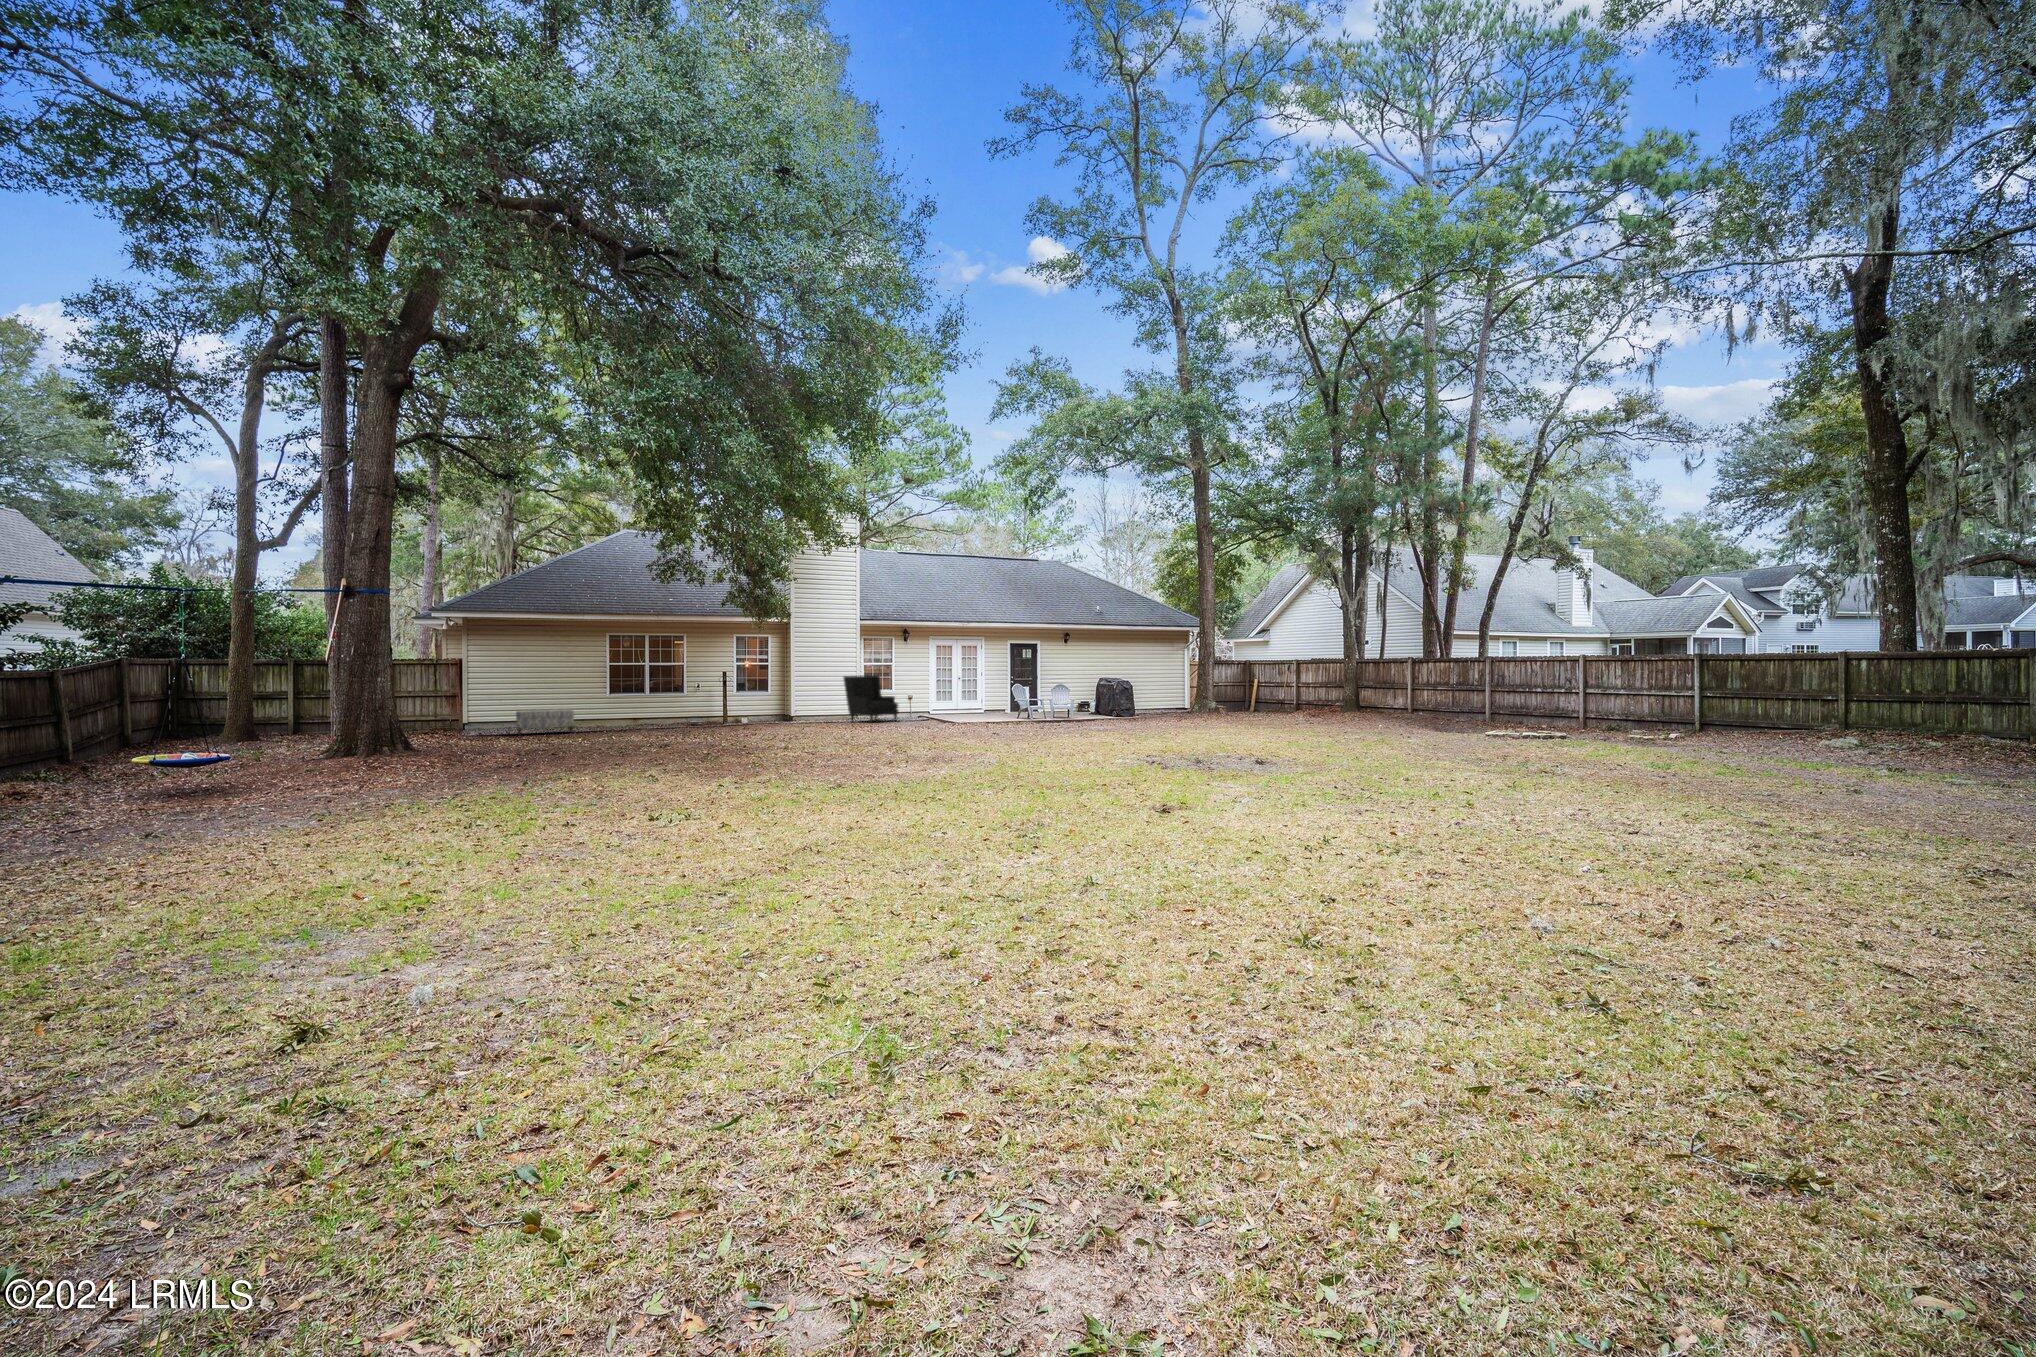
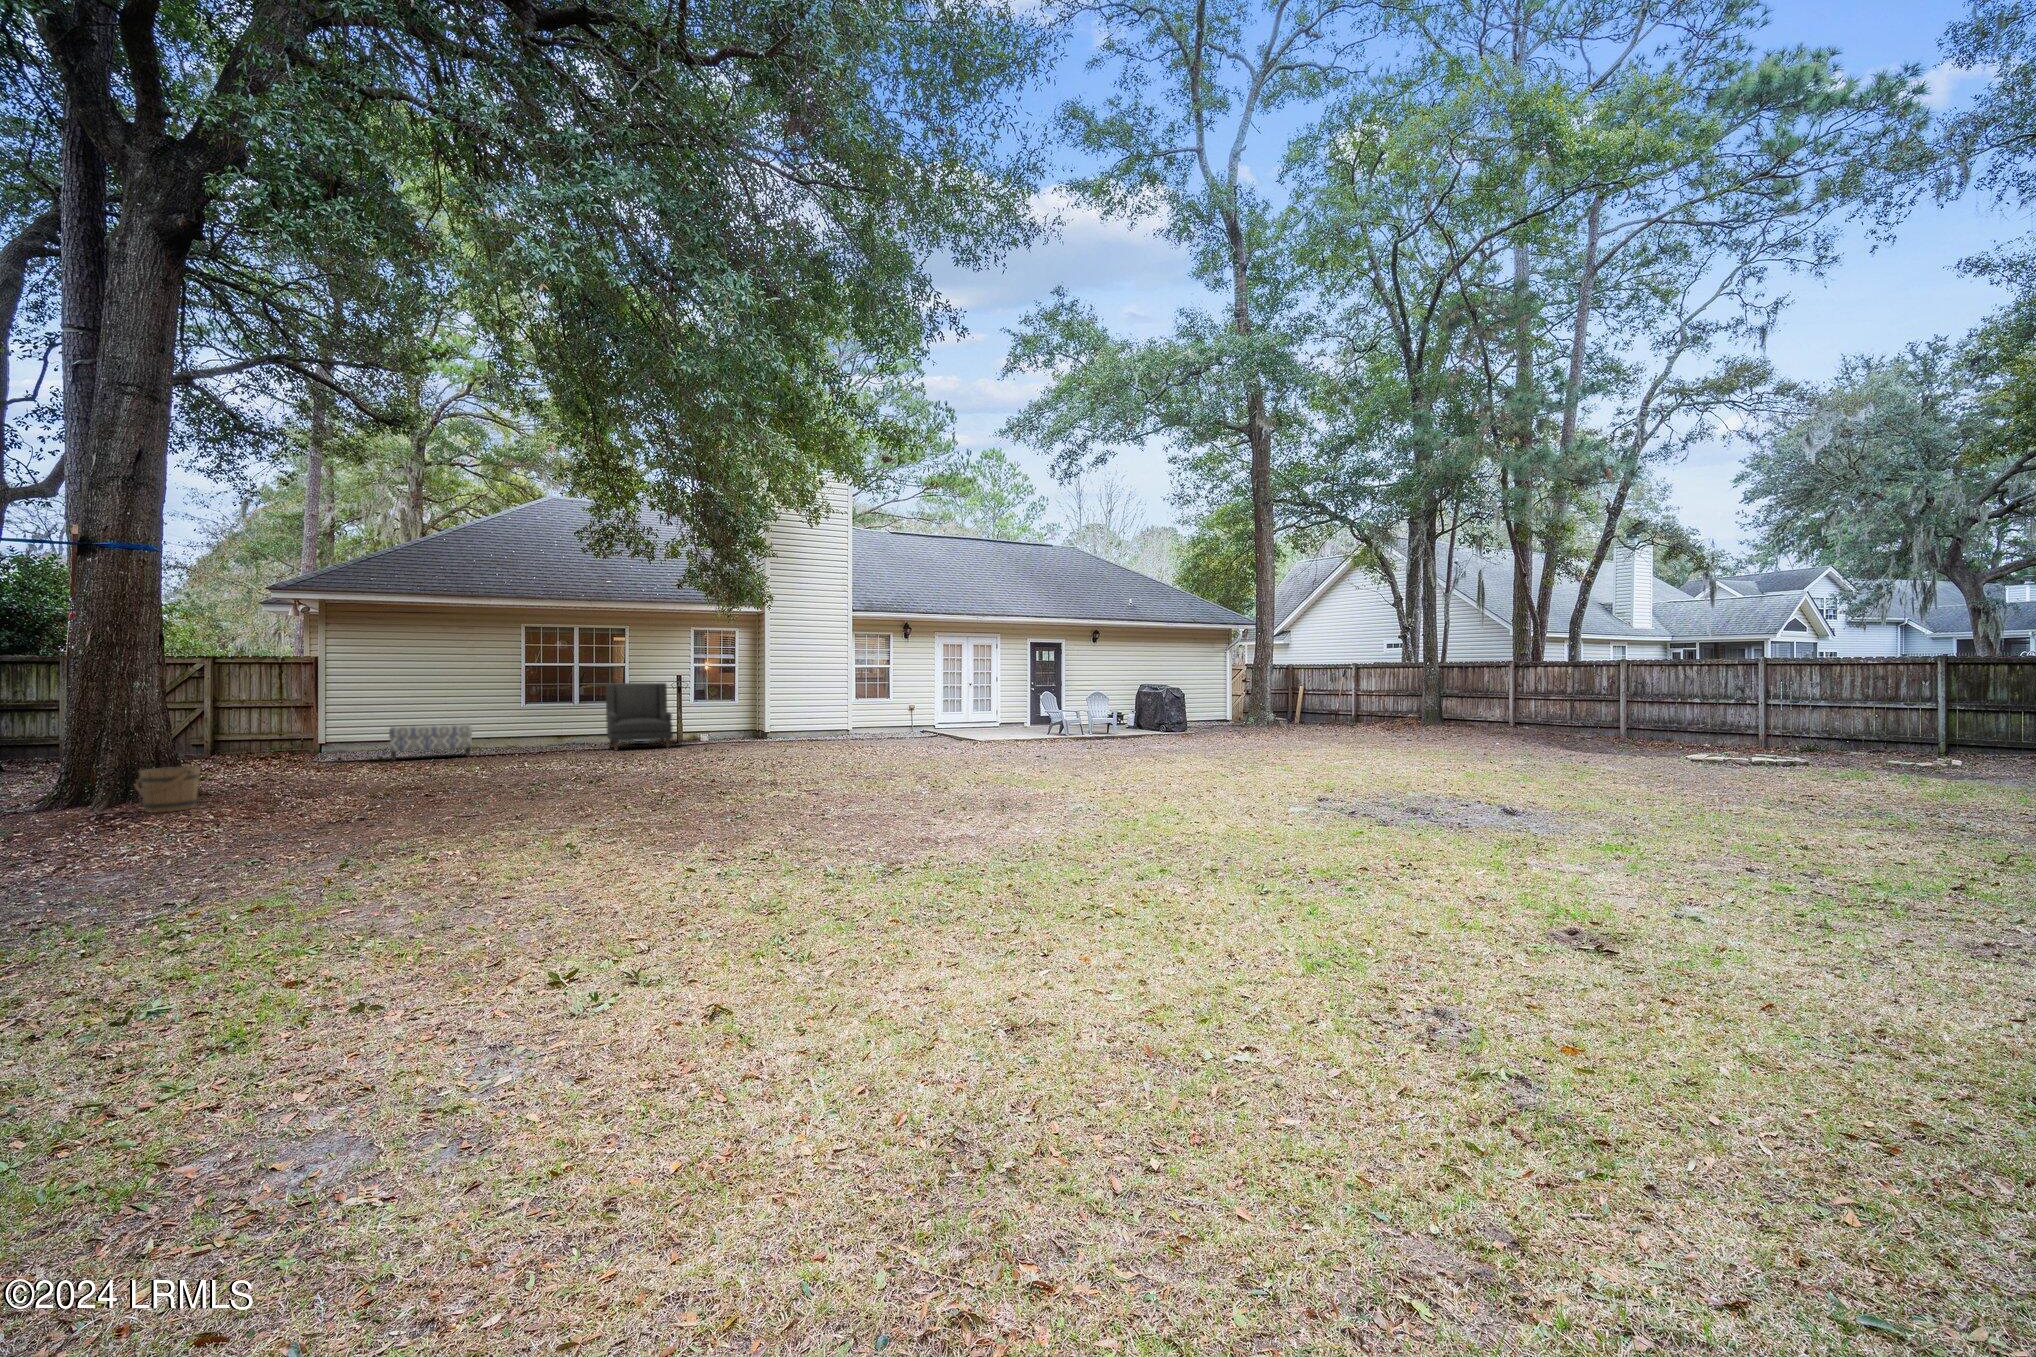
chair: present [844,675,898,723] -> present [606,683,673,751]
bucket: none [389,733,426,761] -> present [135,766,200,813]

